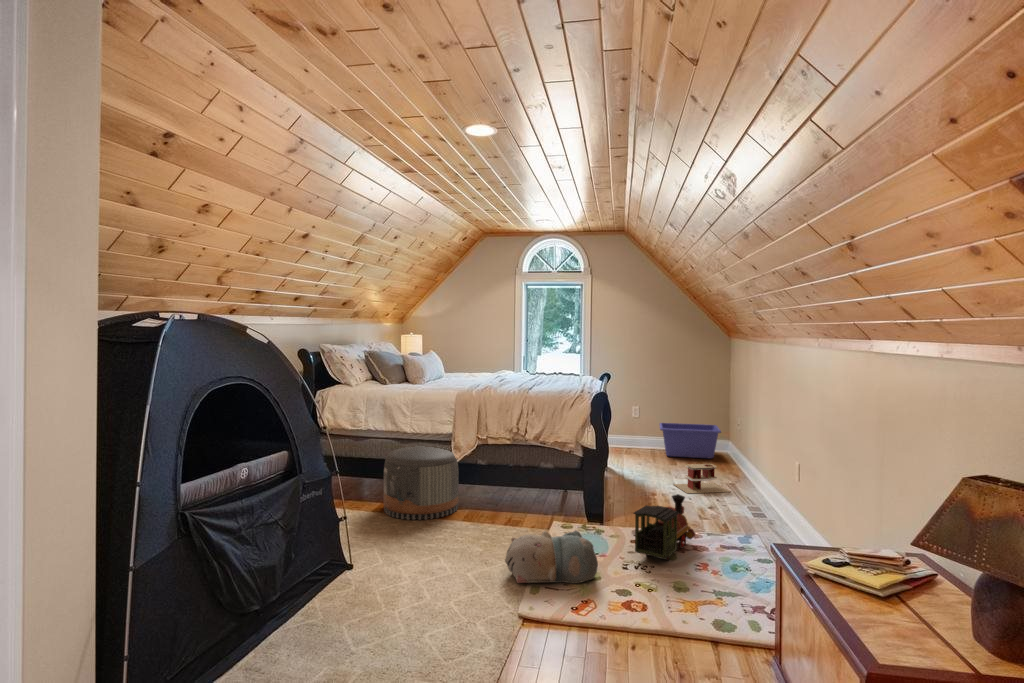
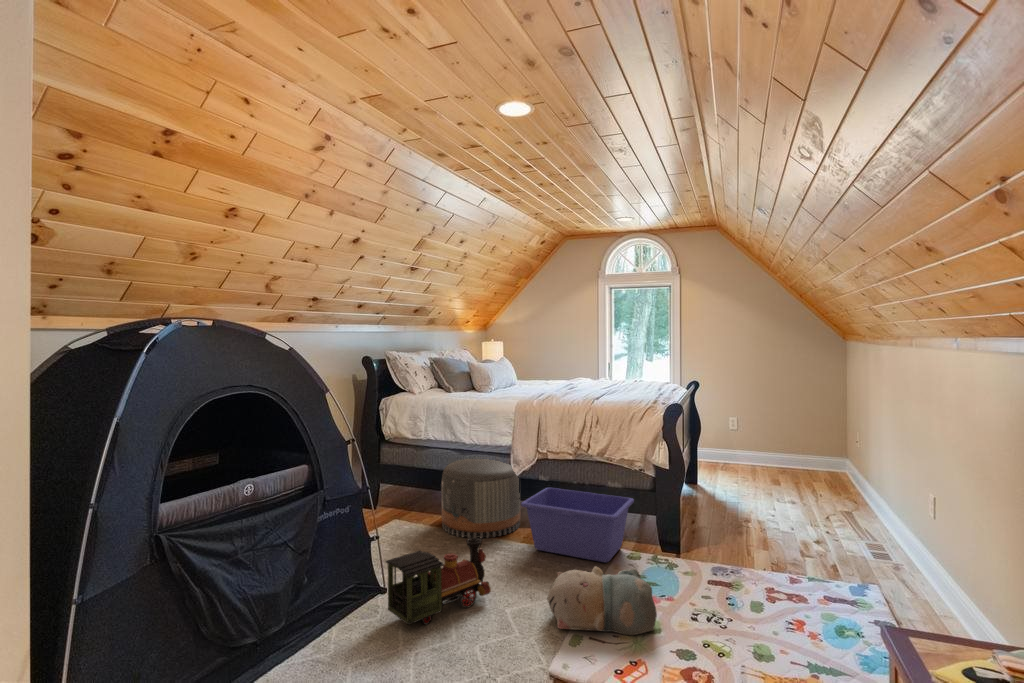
storage bin: present [660,423,721,458] -> present [521,488,634,562]
toy house: present [674,463,730,493] -> none [772,487,845,523]
toy train: present [633,495,695,561] -> present [386,538,491,625]

